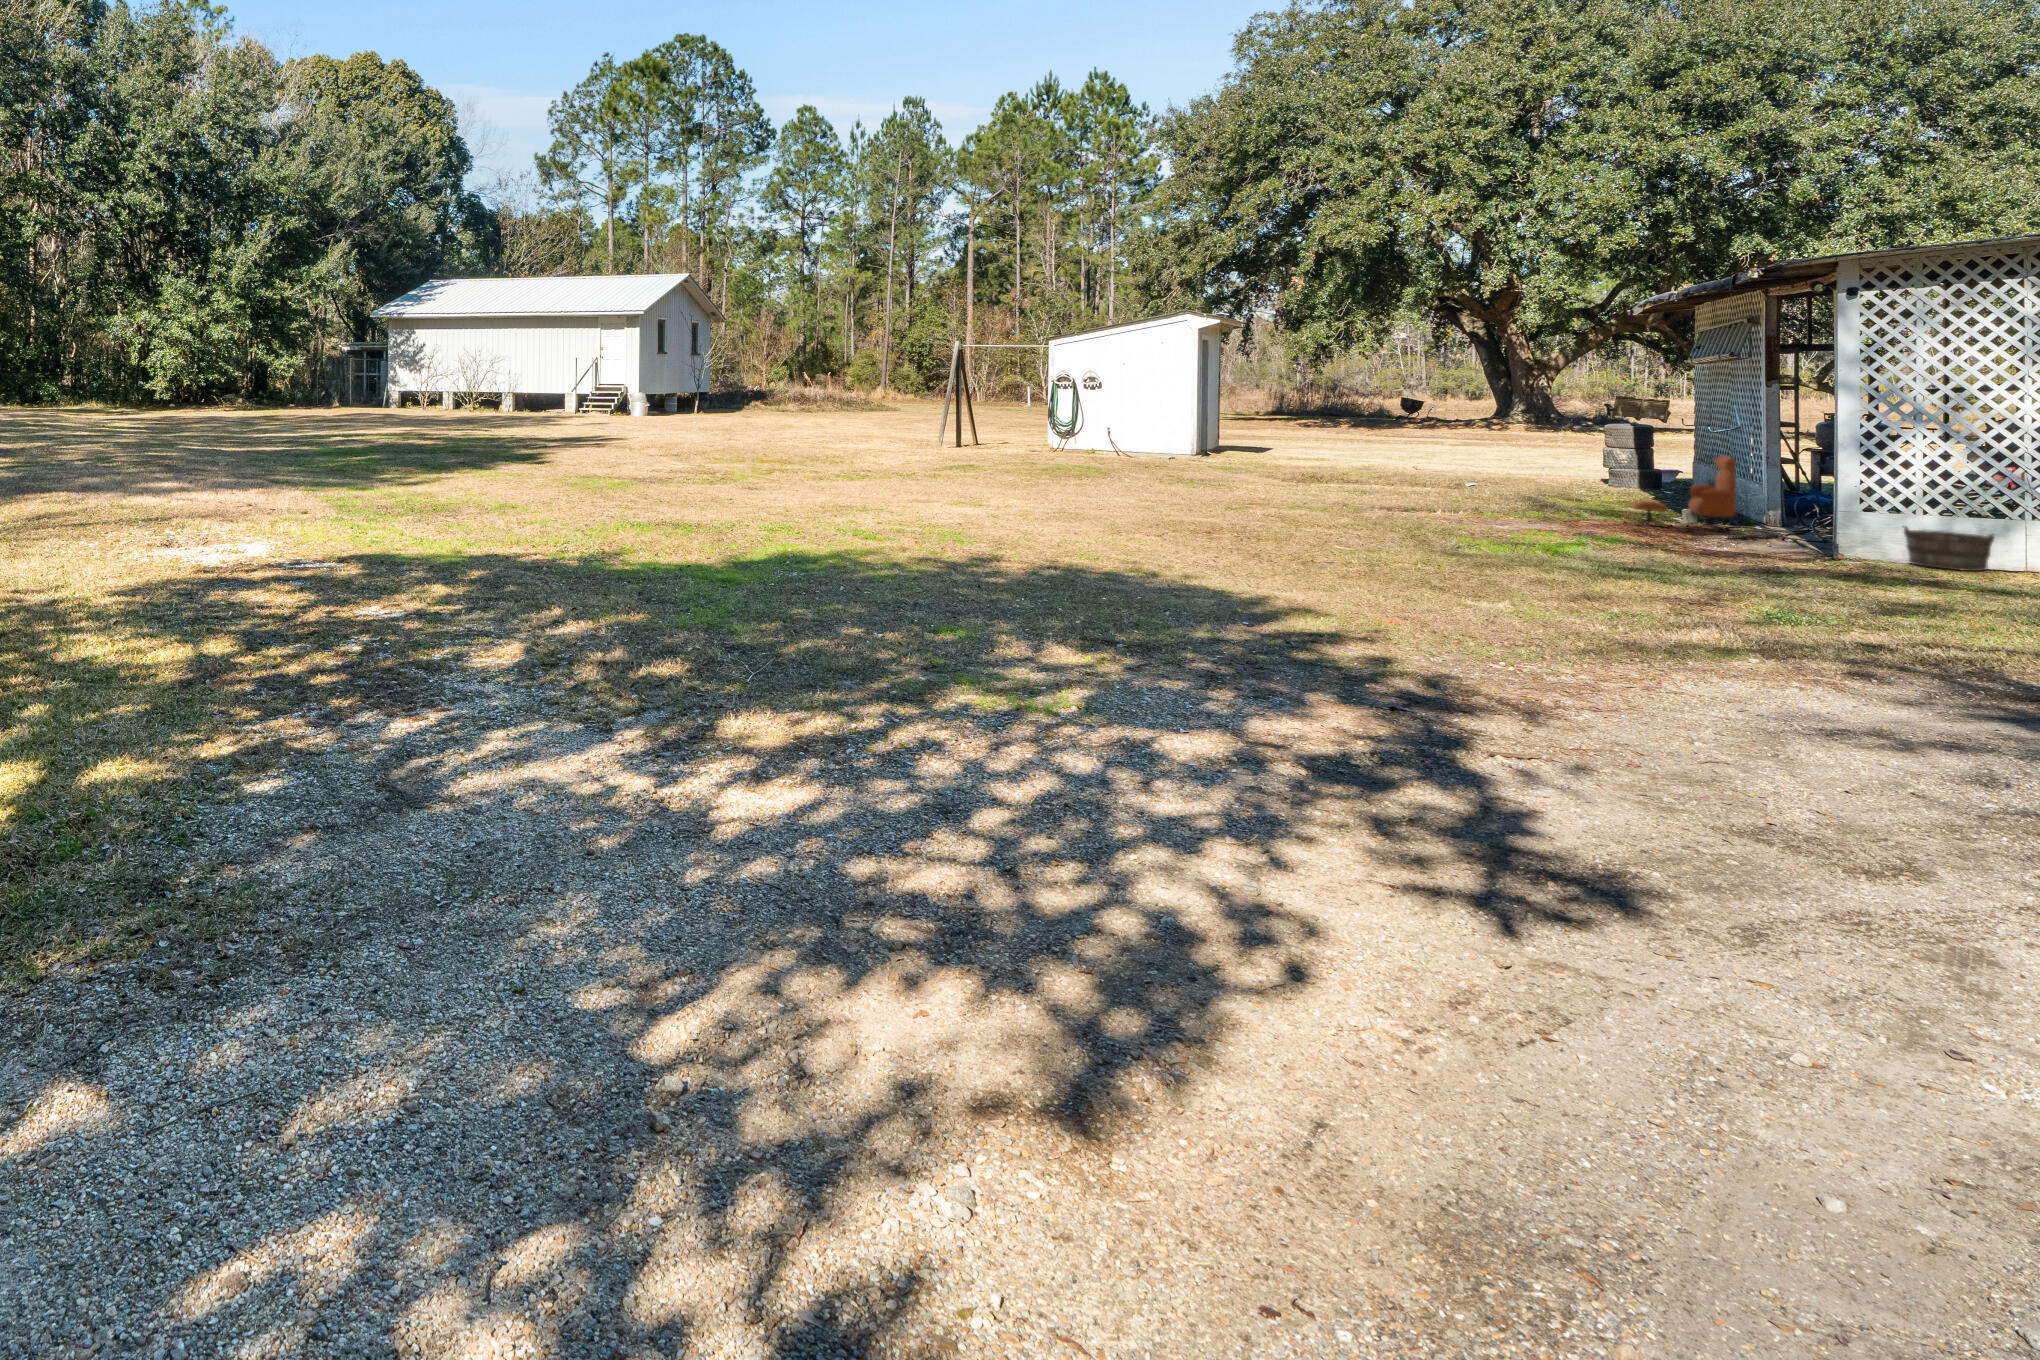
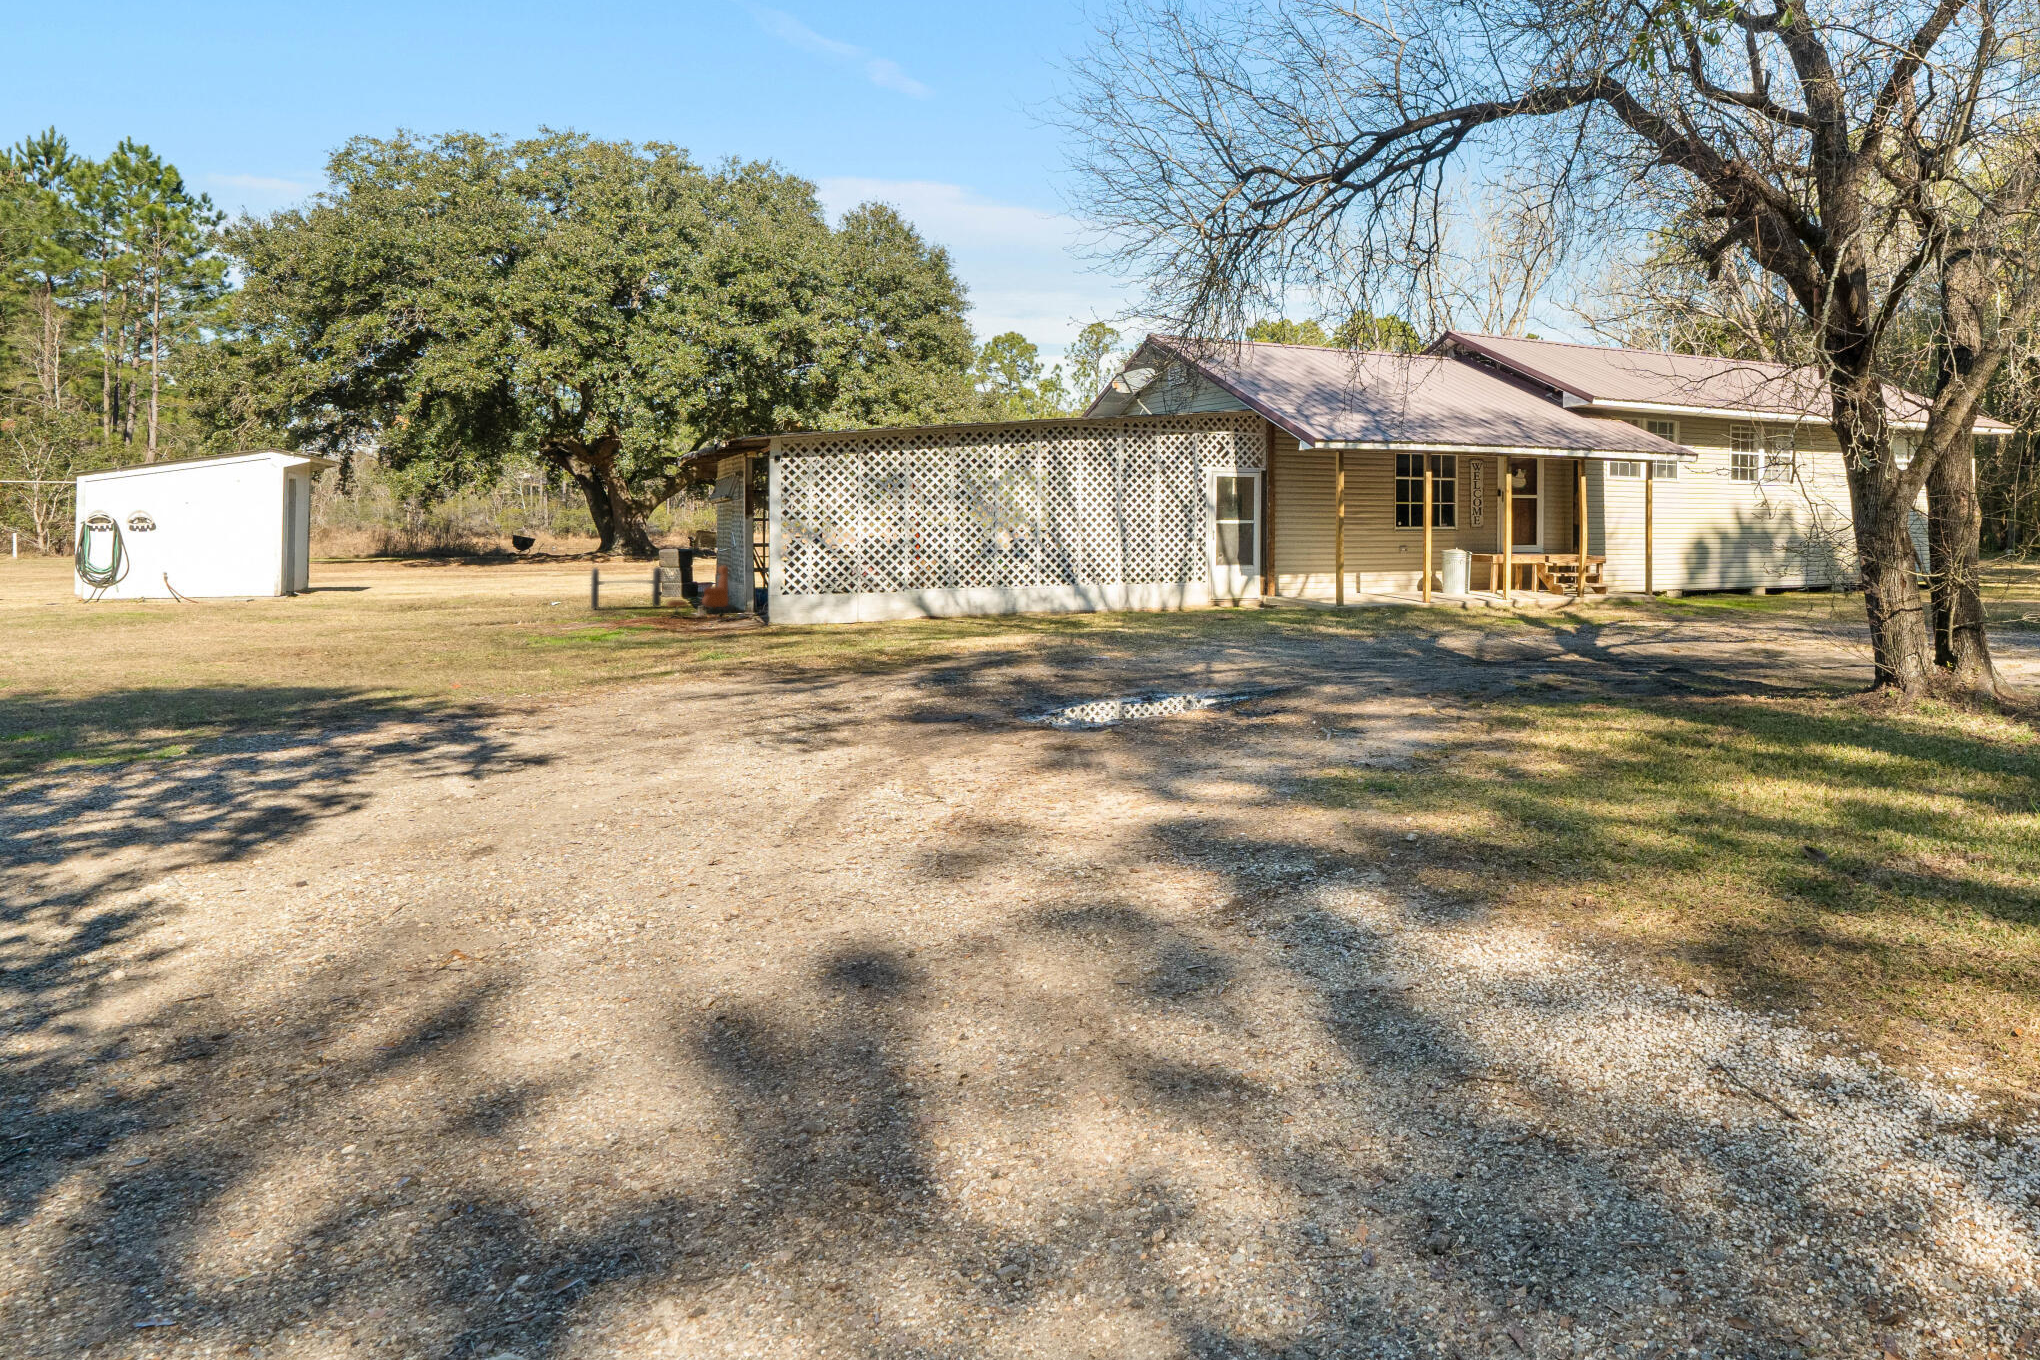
bench: none [1512,444,1611,503] -> present [591,566,661,609]
bucket: present [1903,526,1994,571] -> none [797,598,838,621]

